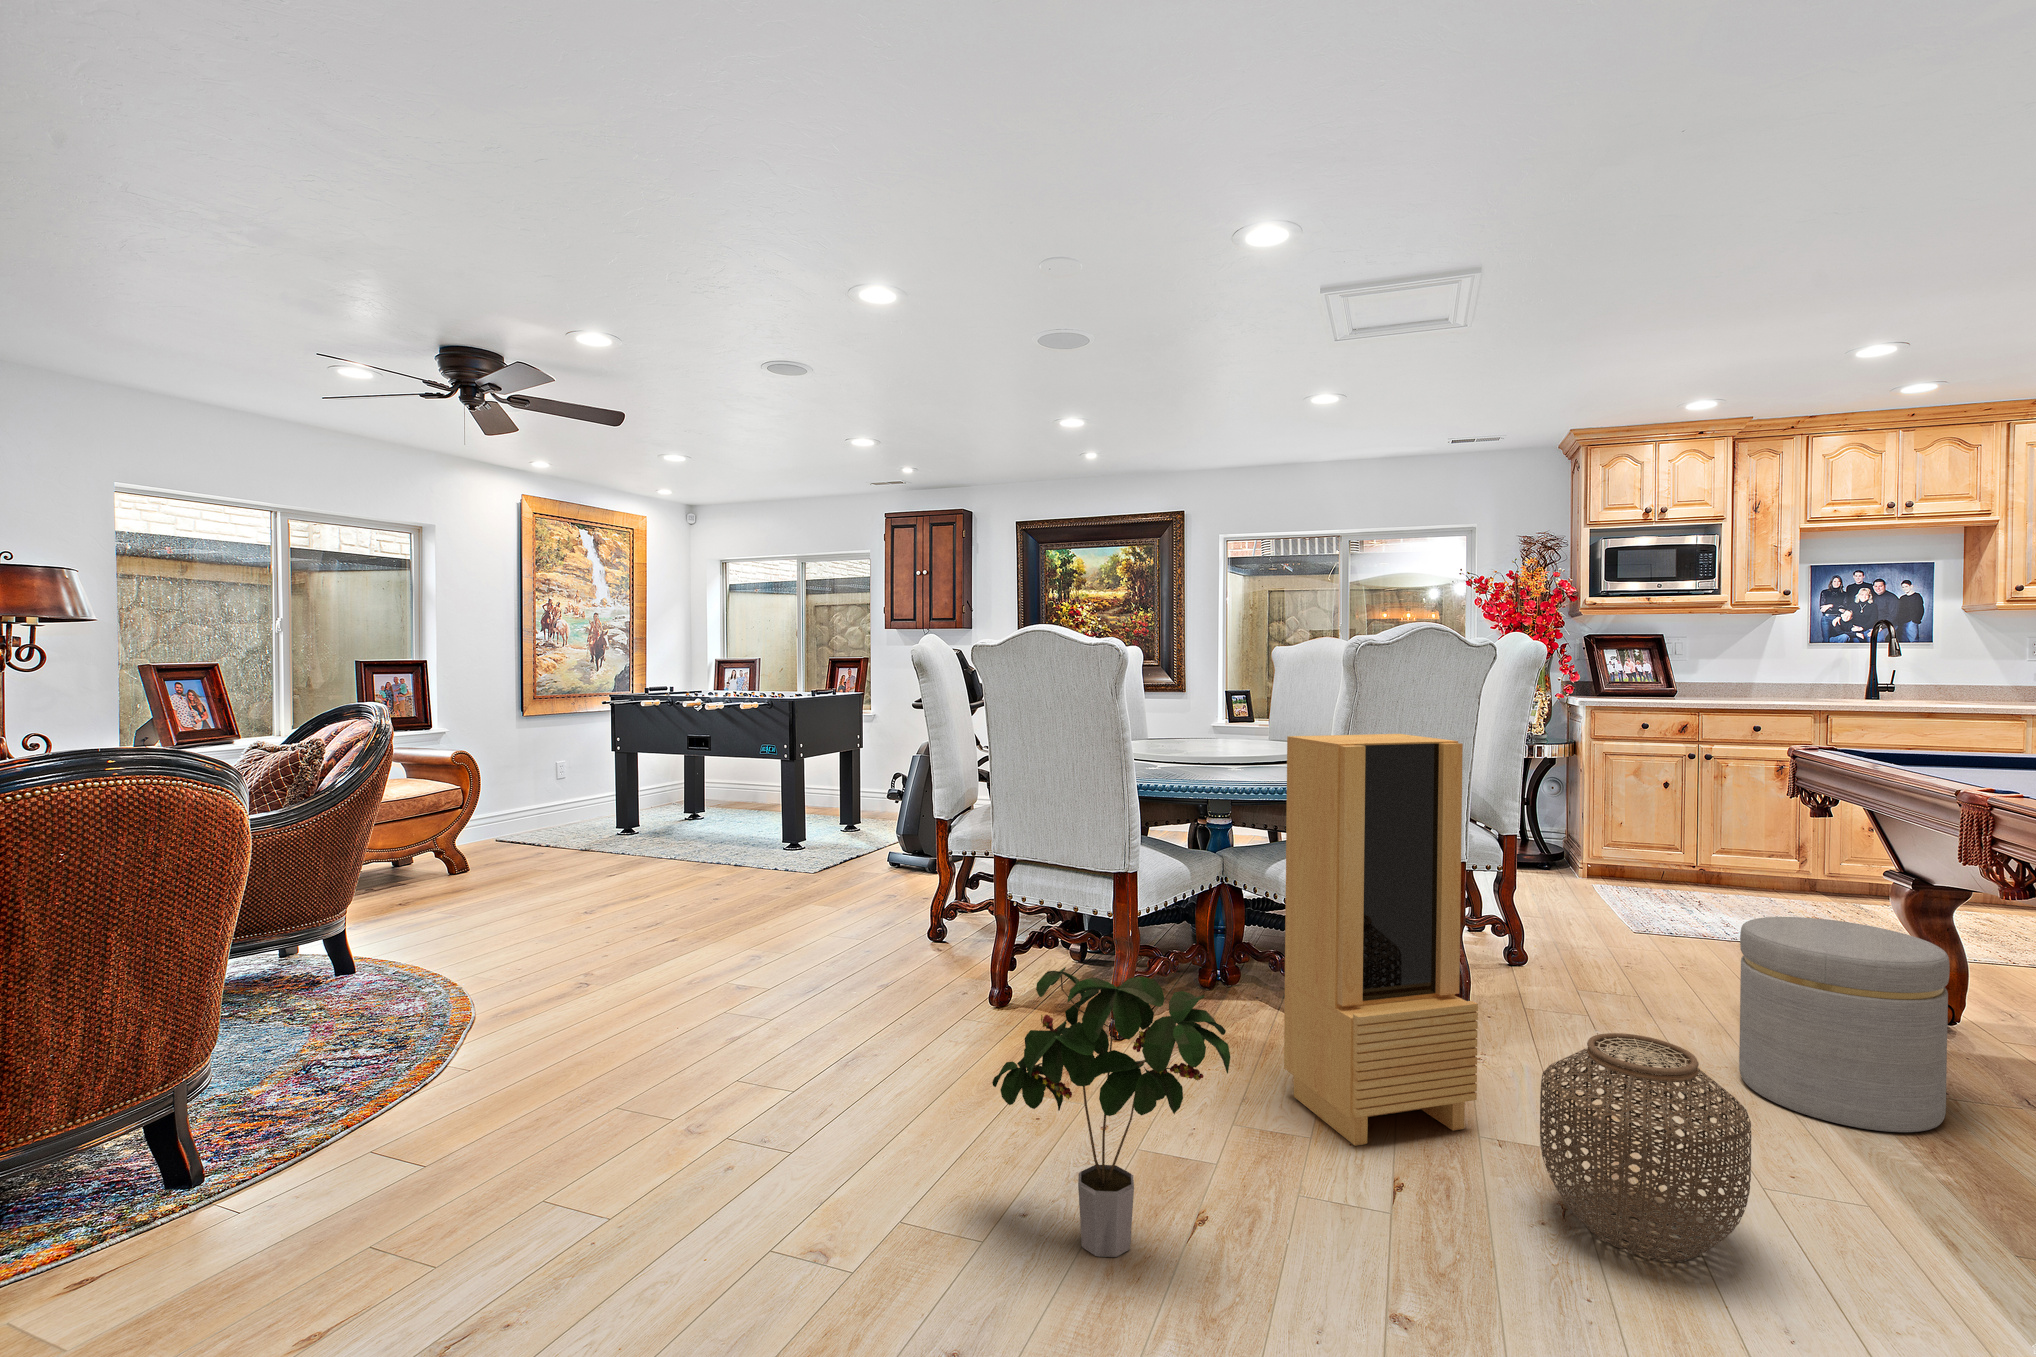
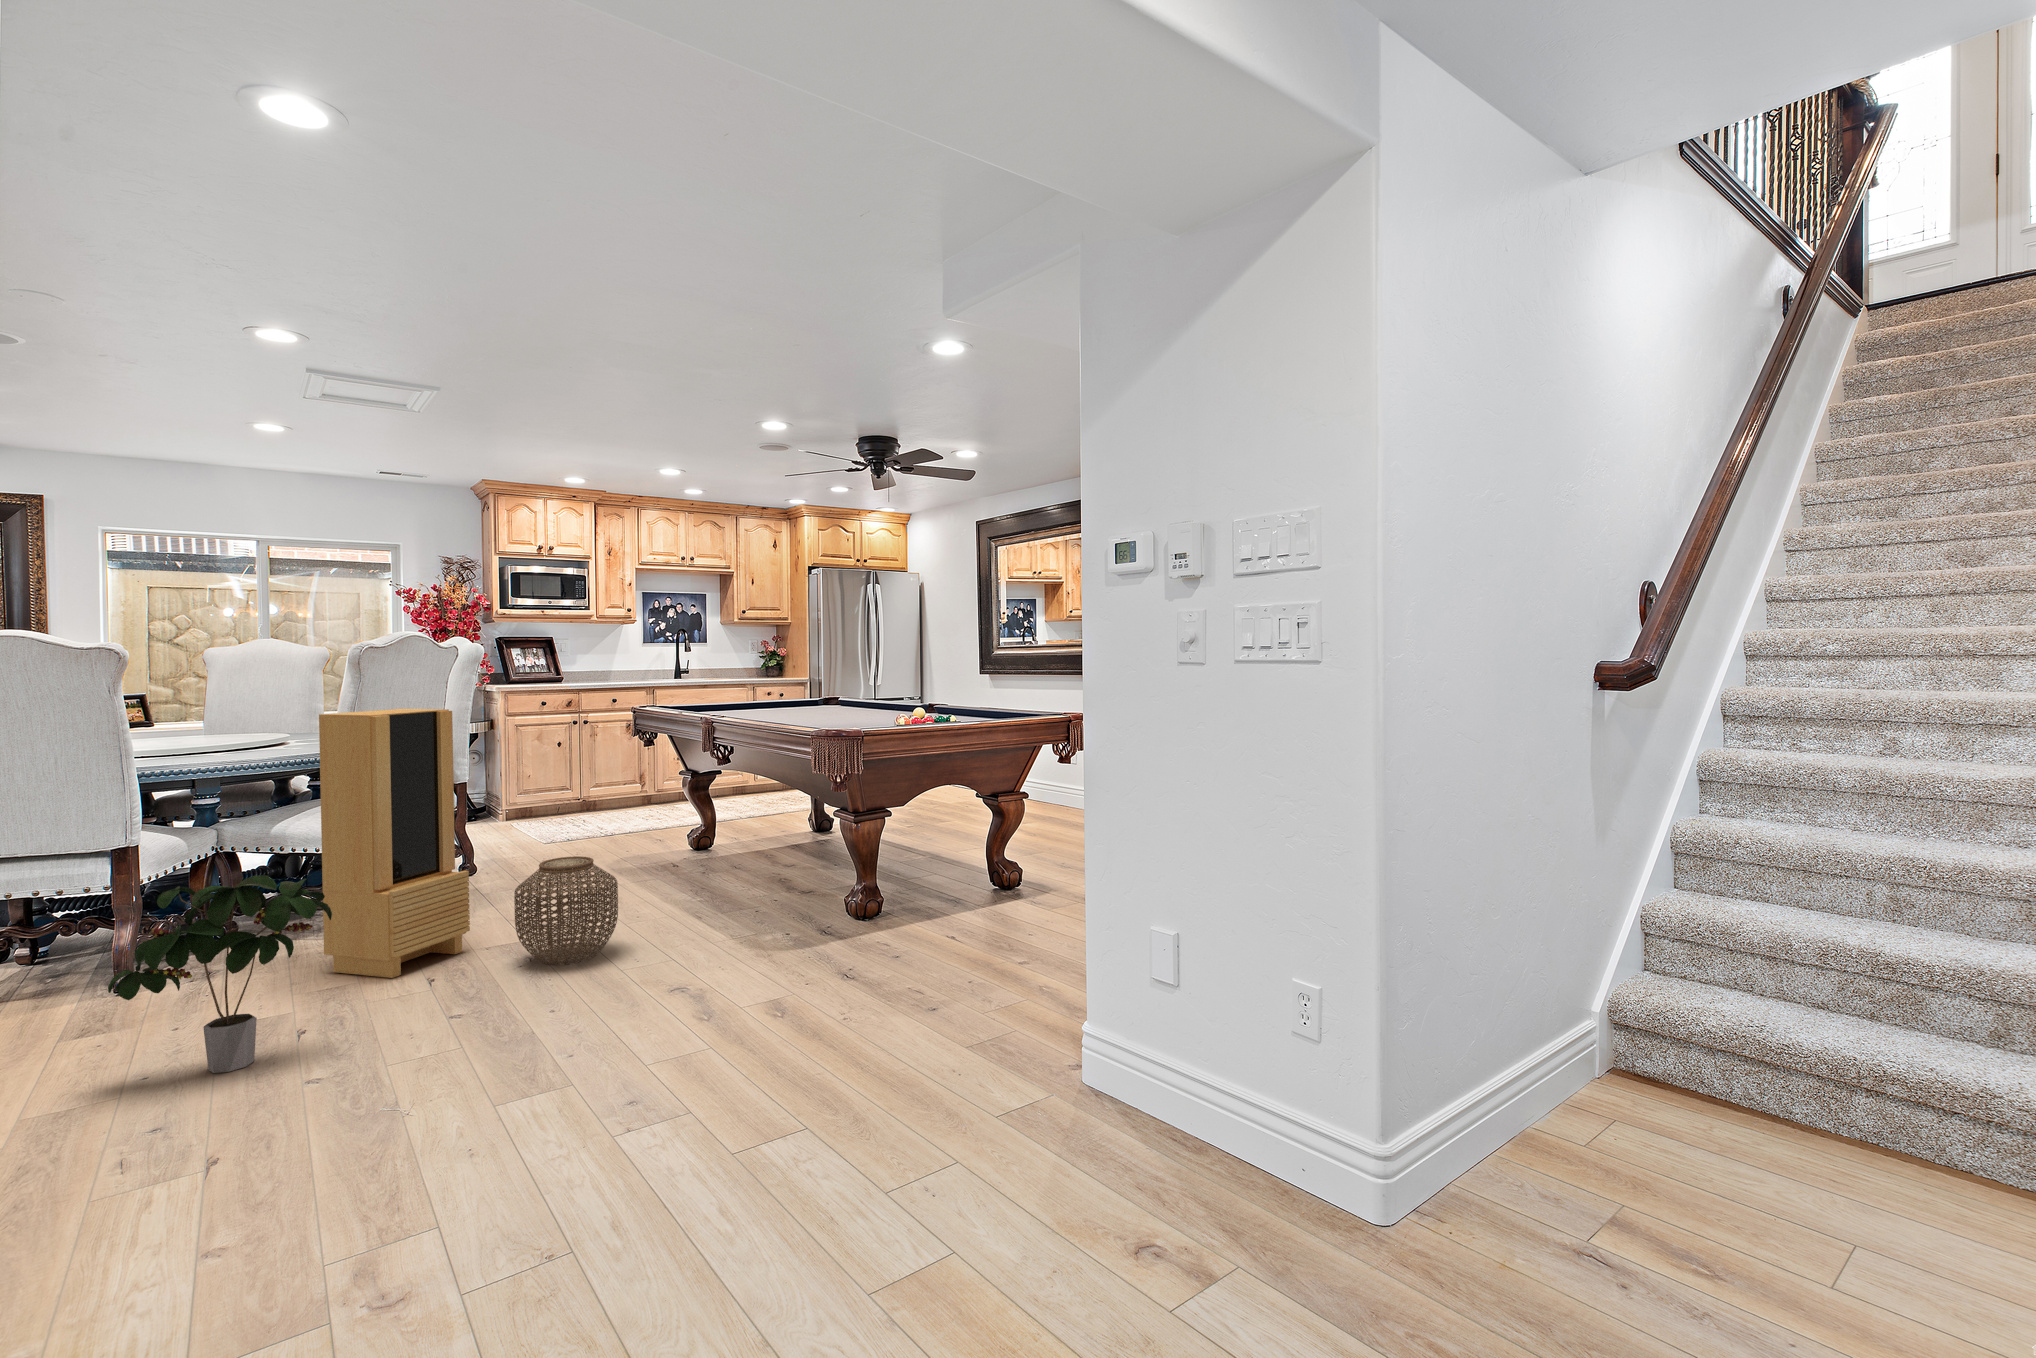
ottoman: present [1739,917,1950,1132] -> none [610,796,701,897]

